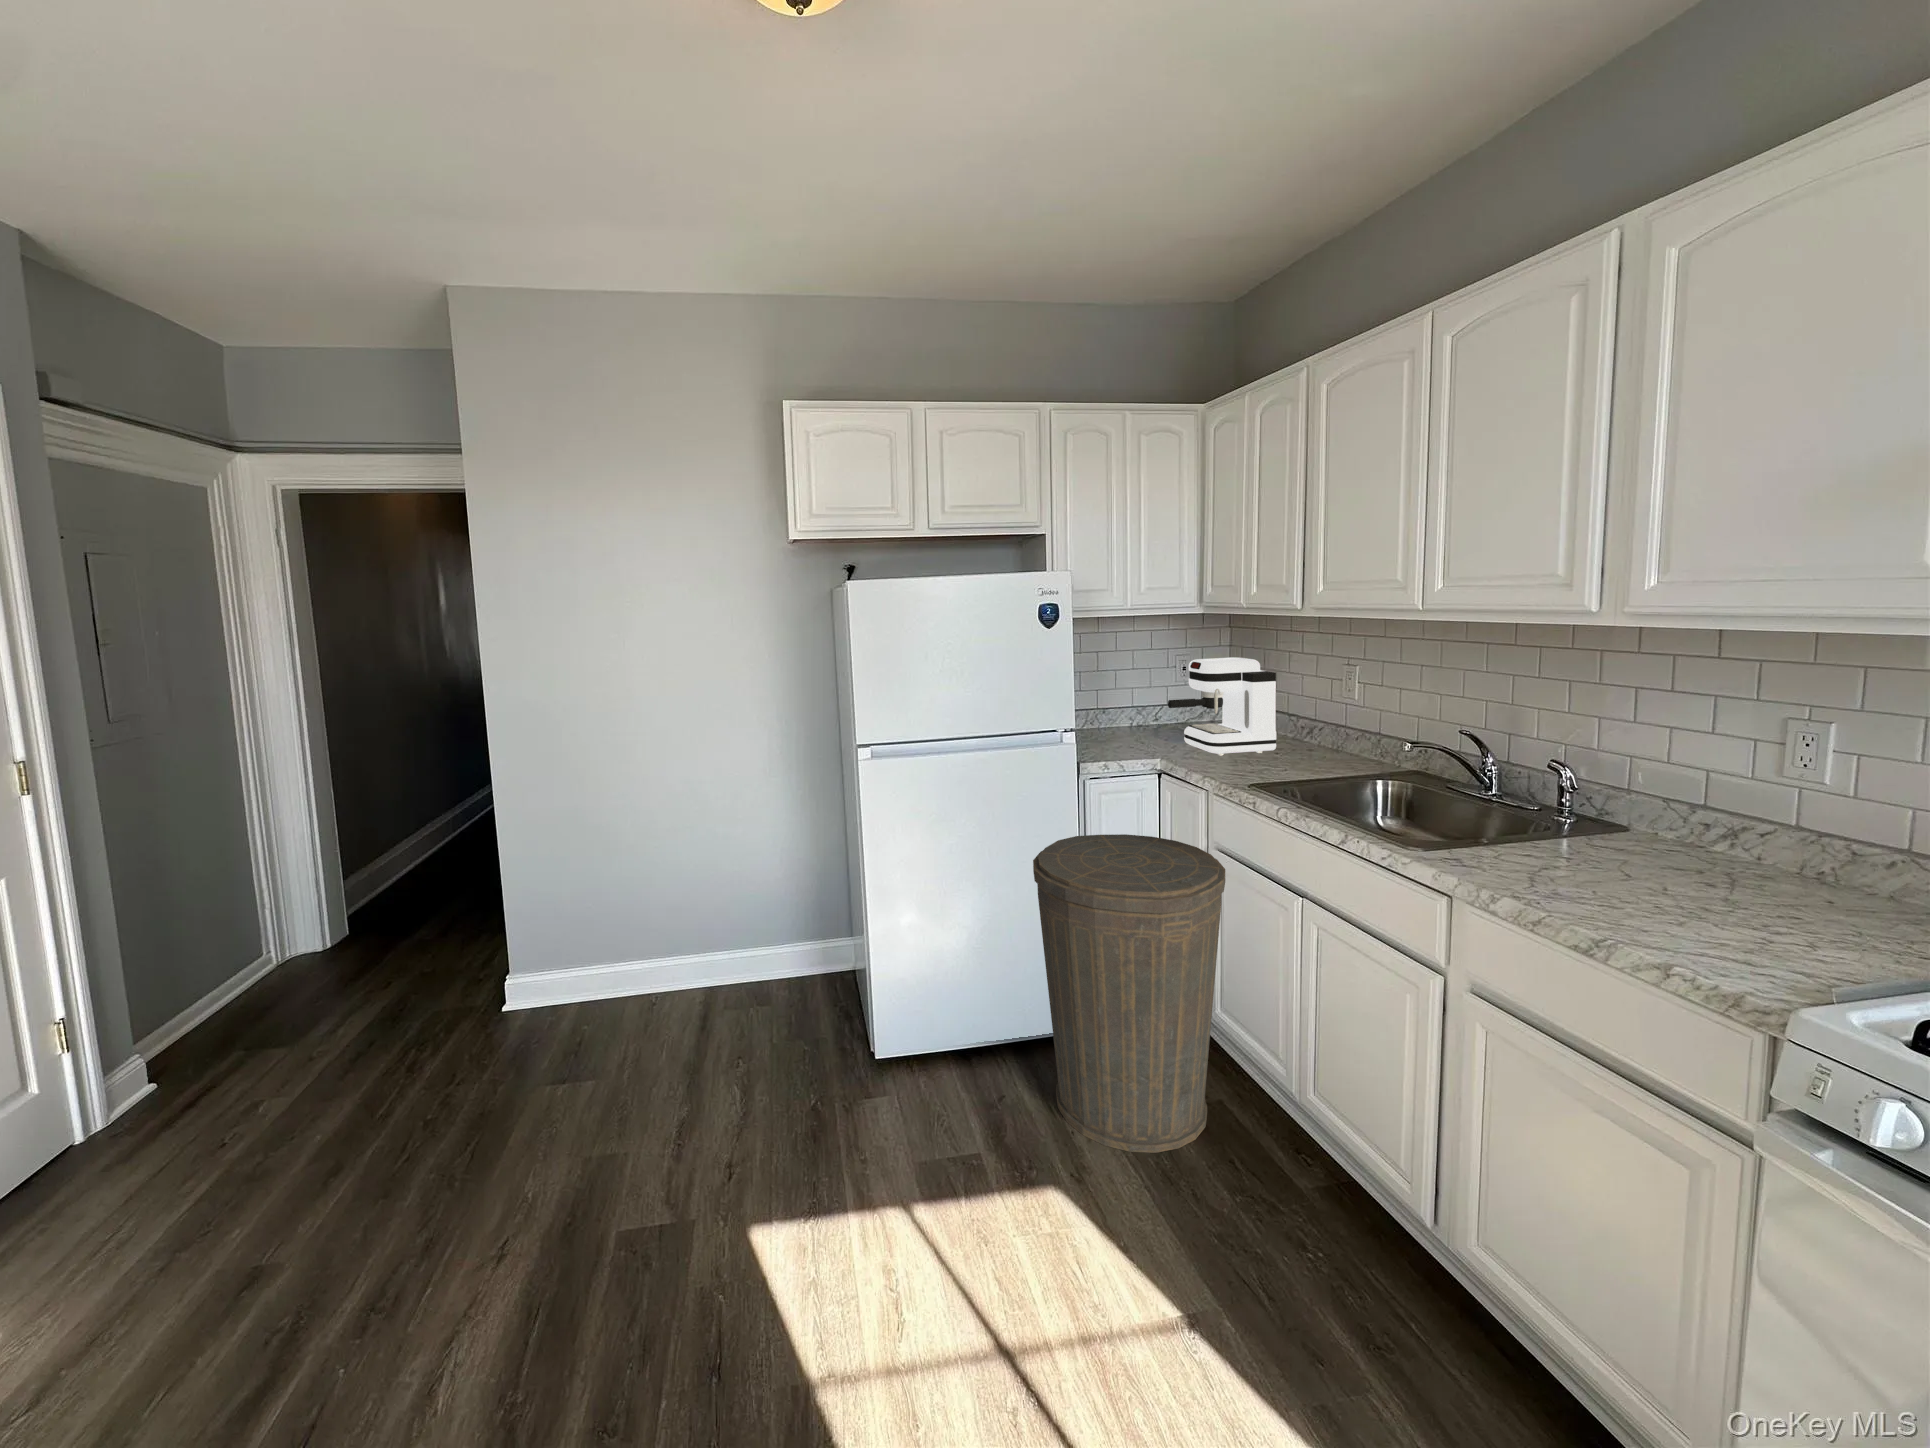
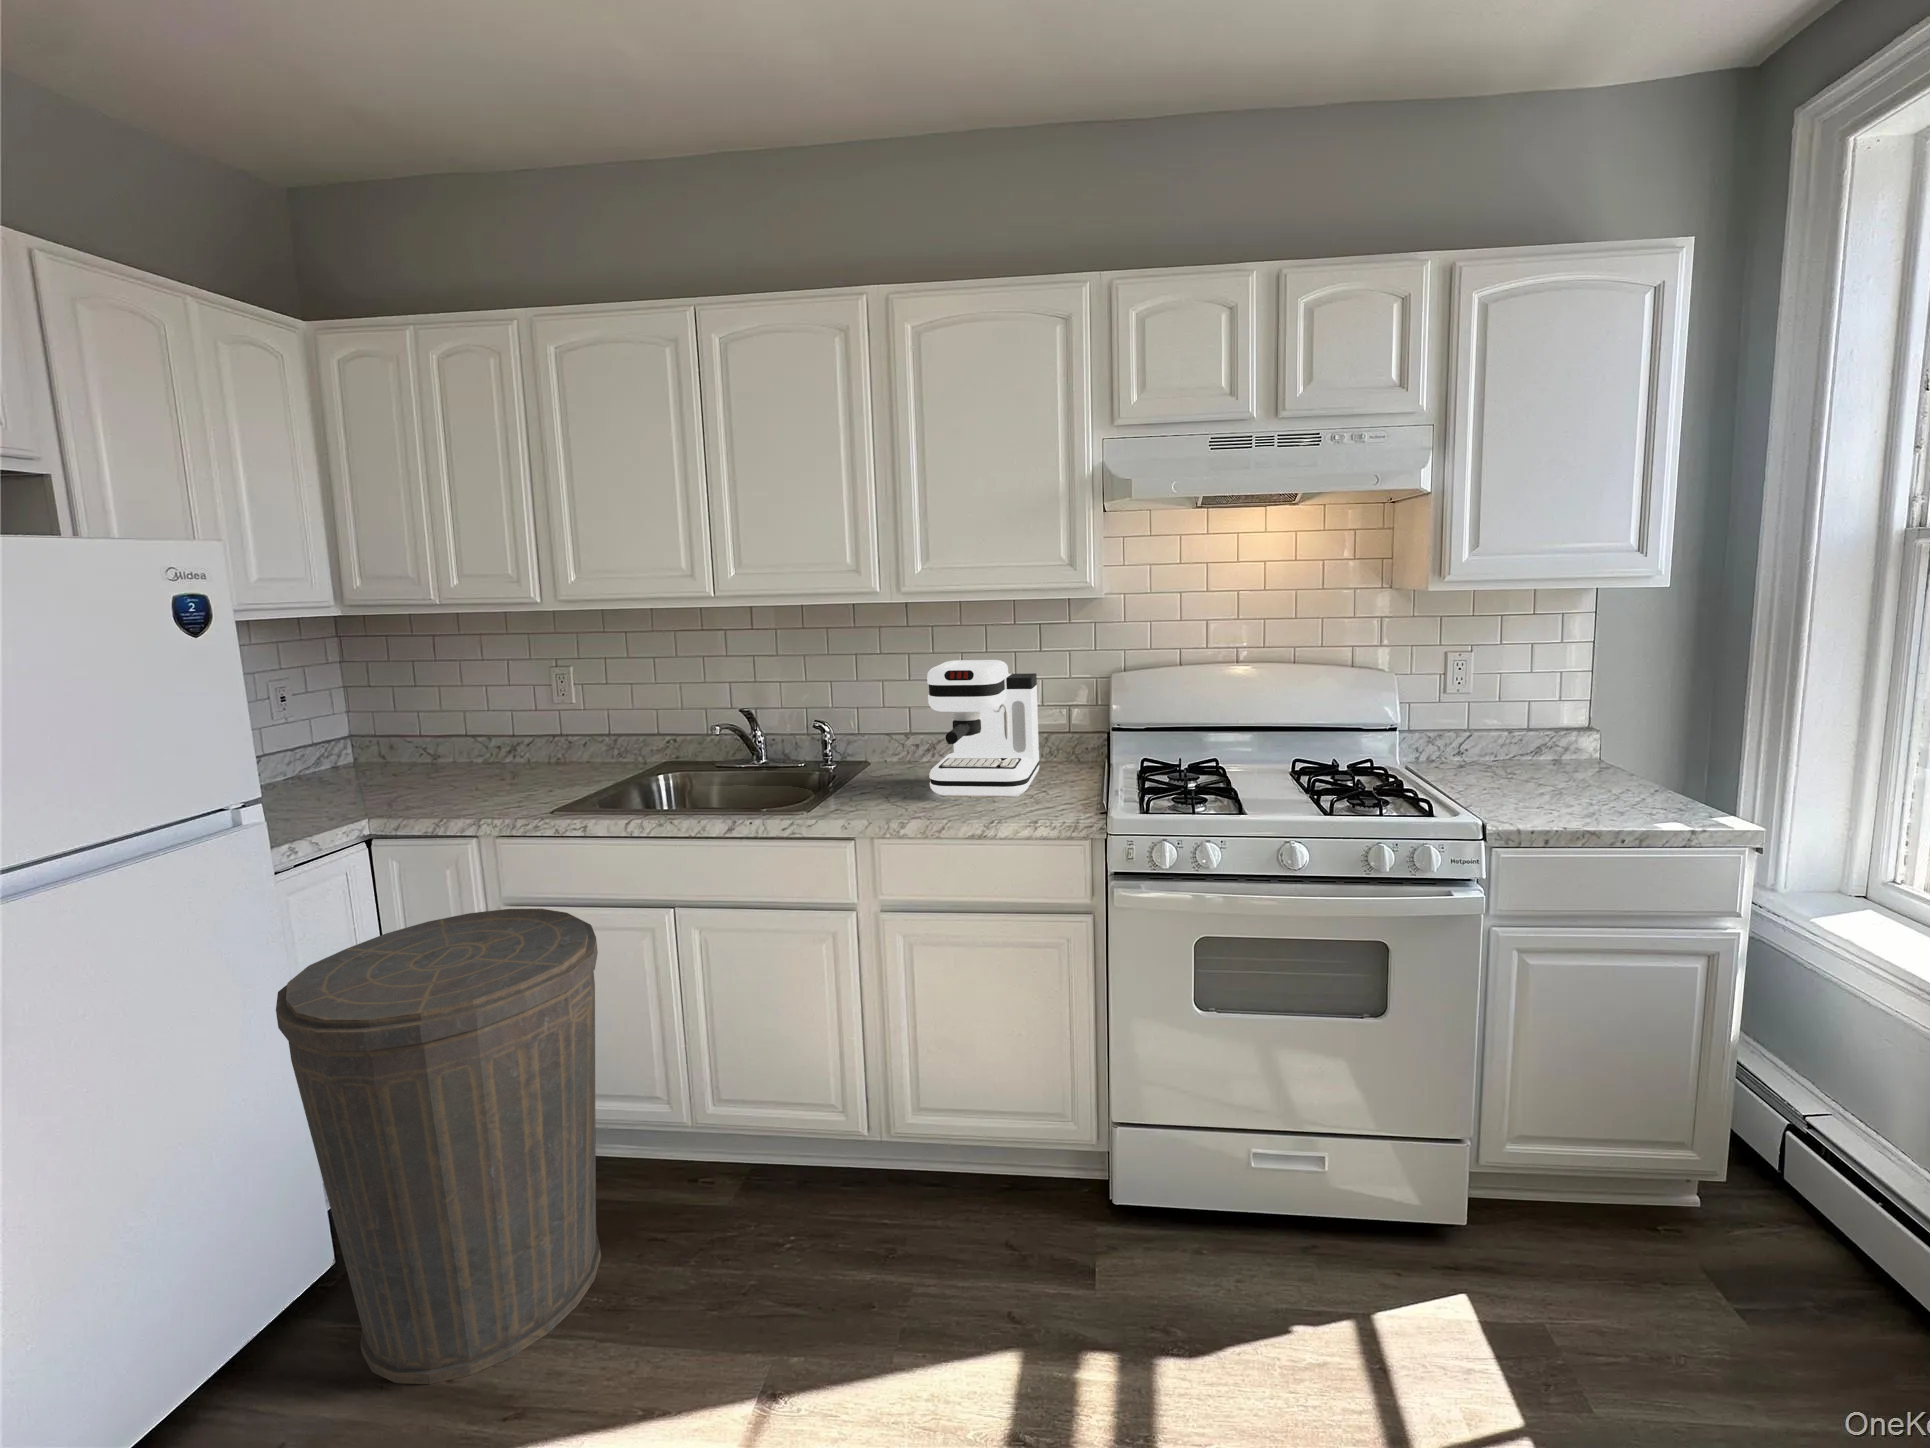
coffee maker: present [1168,657,1276,756] -> present [927,660,1039,797]

